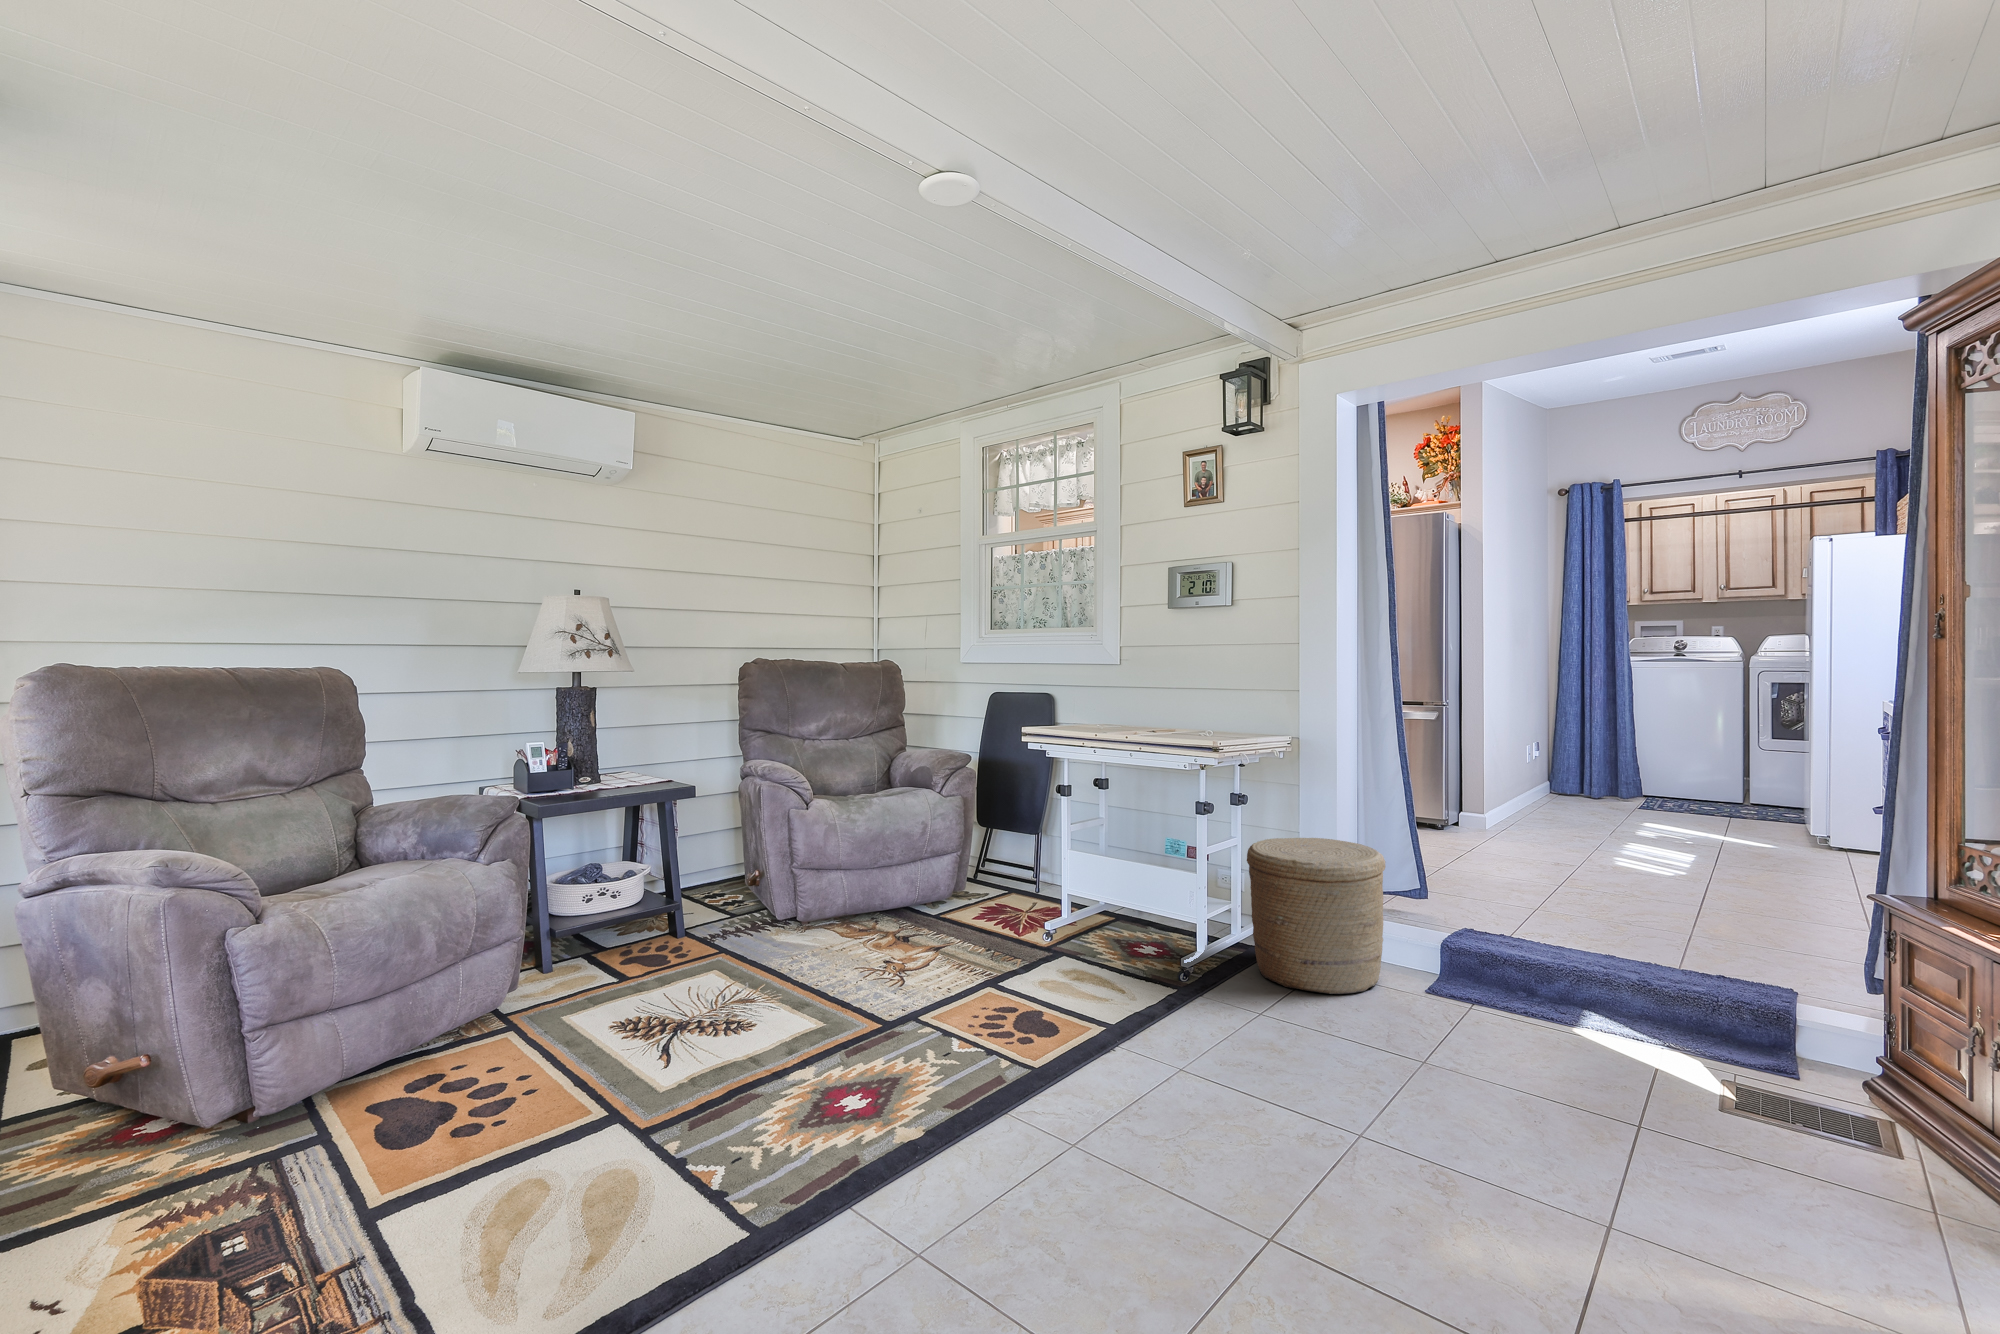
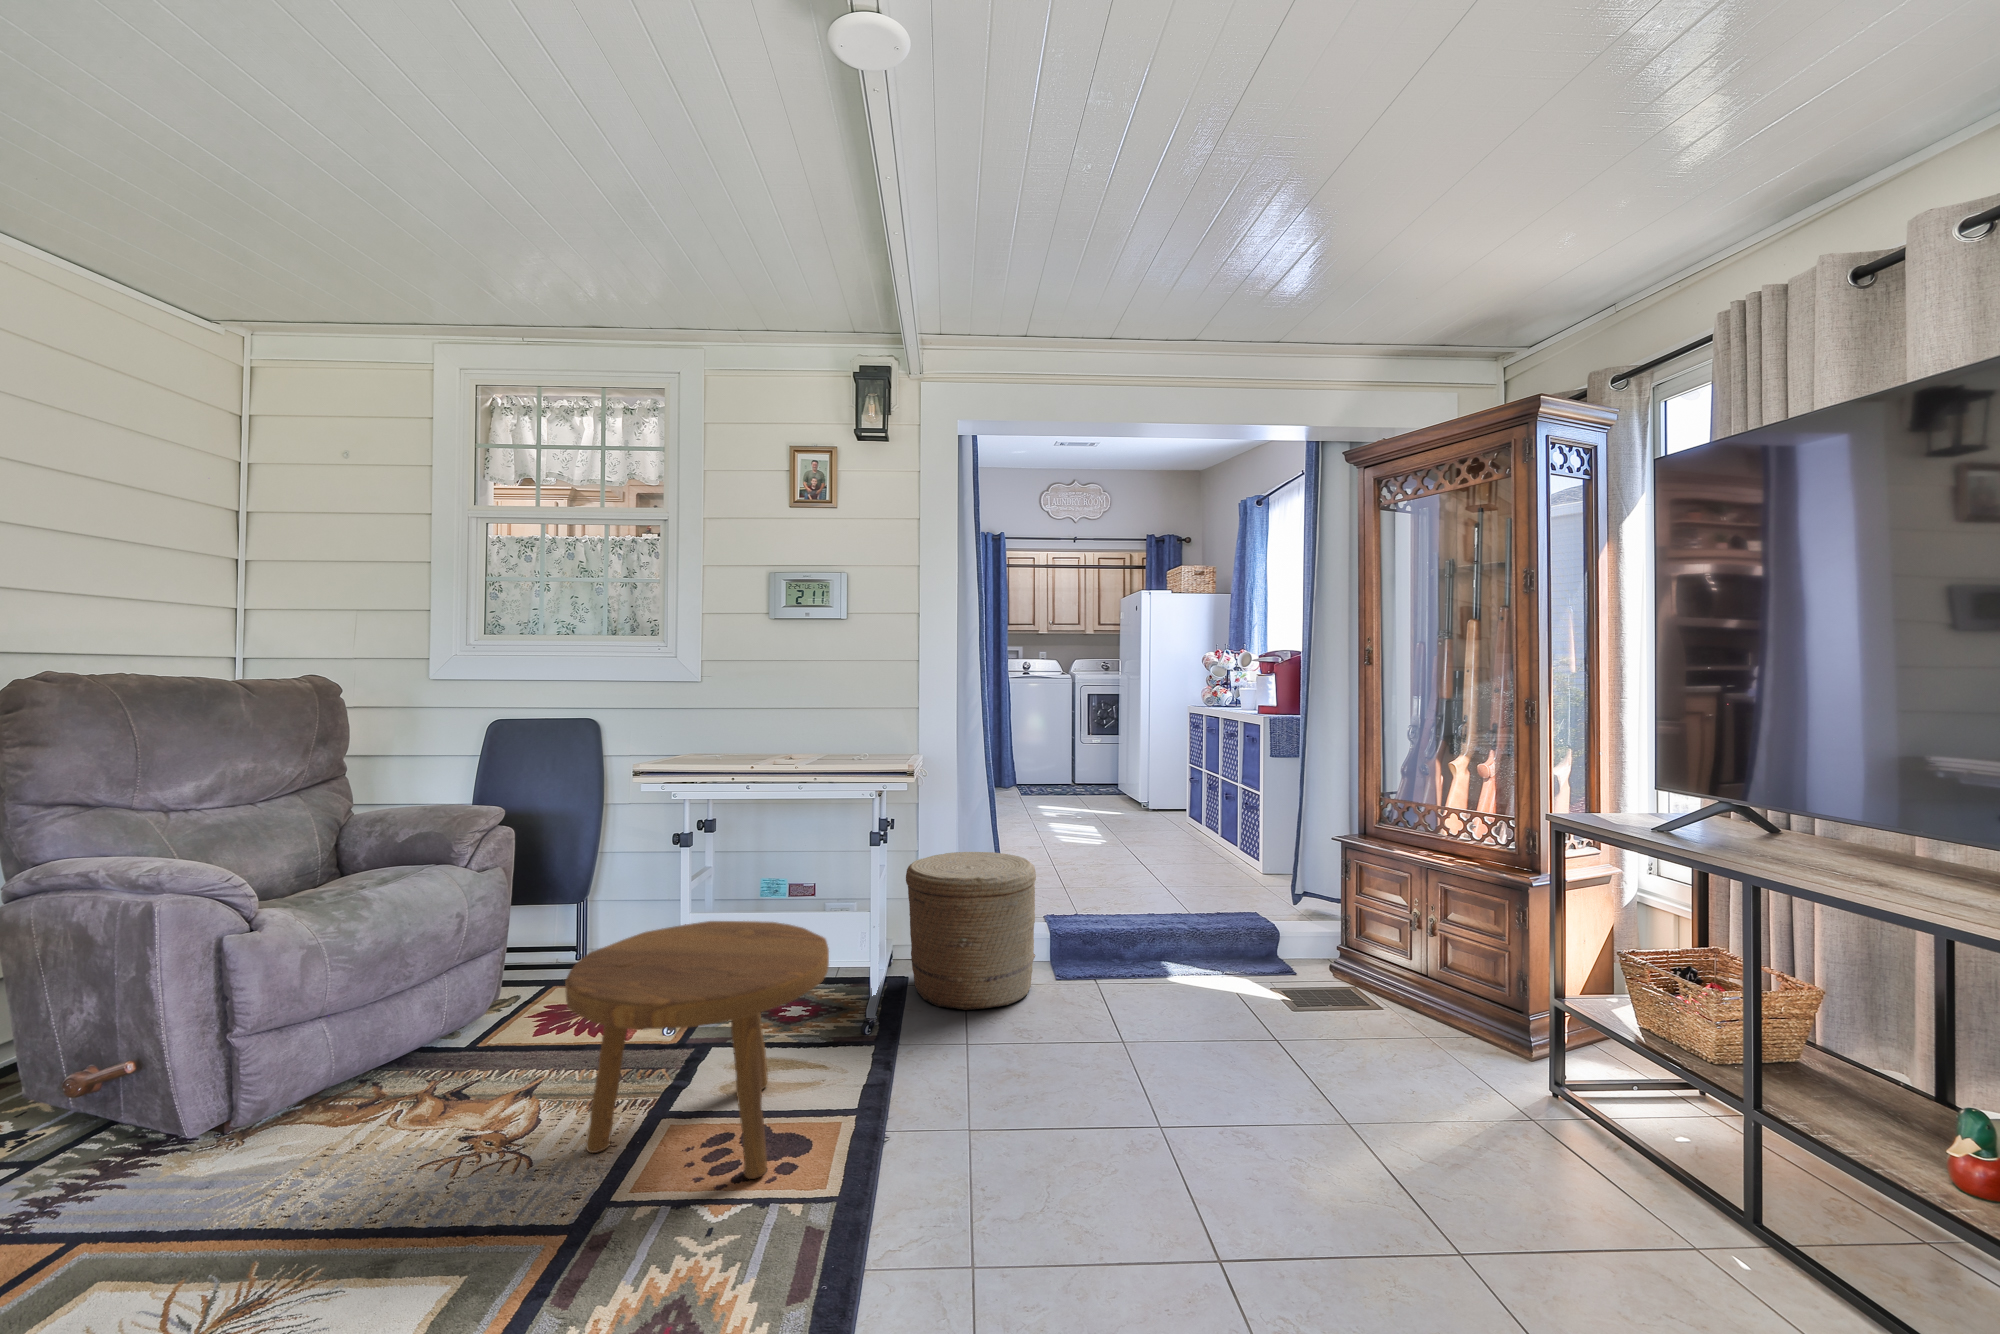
footstool: none [907,851,1095,1036] -> present [565,921,829,1179]

